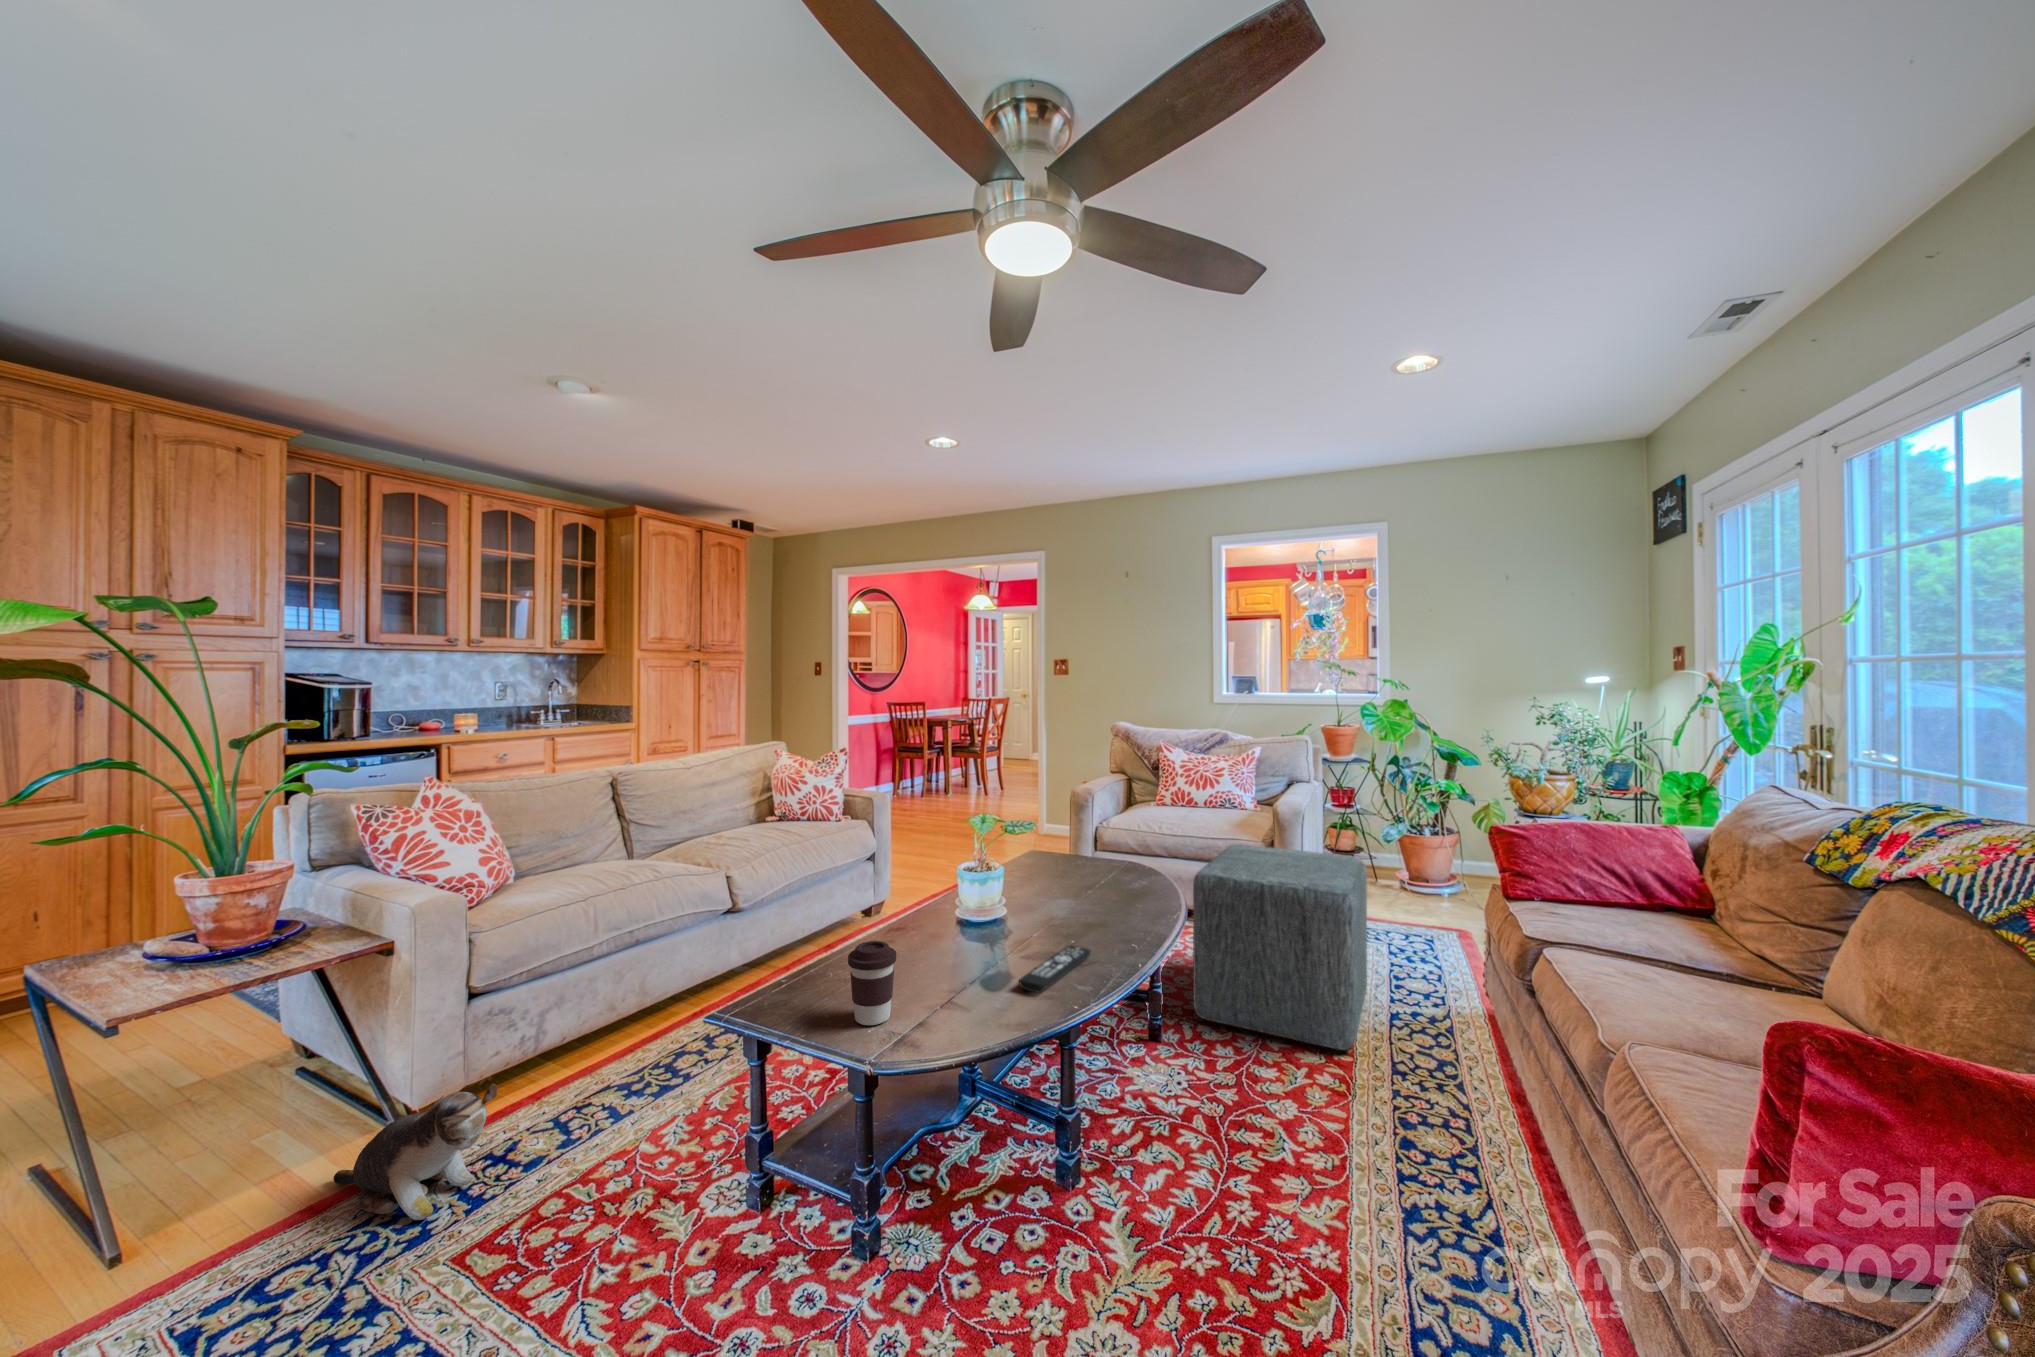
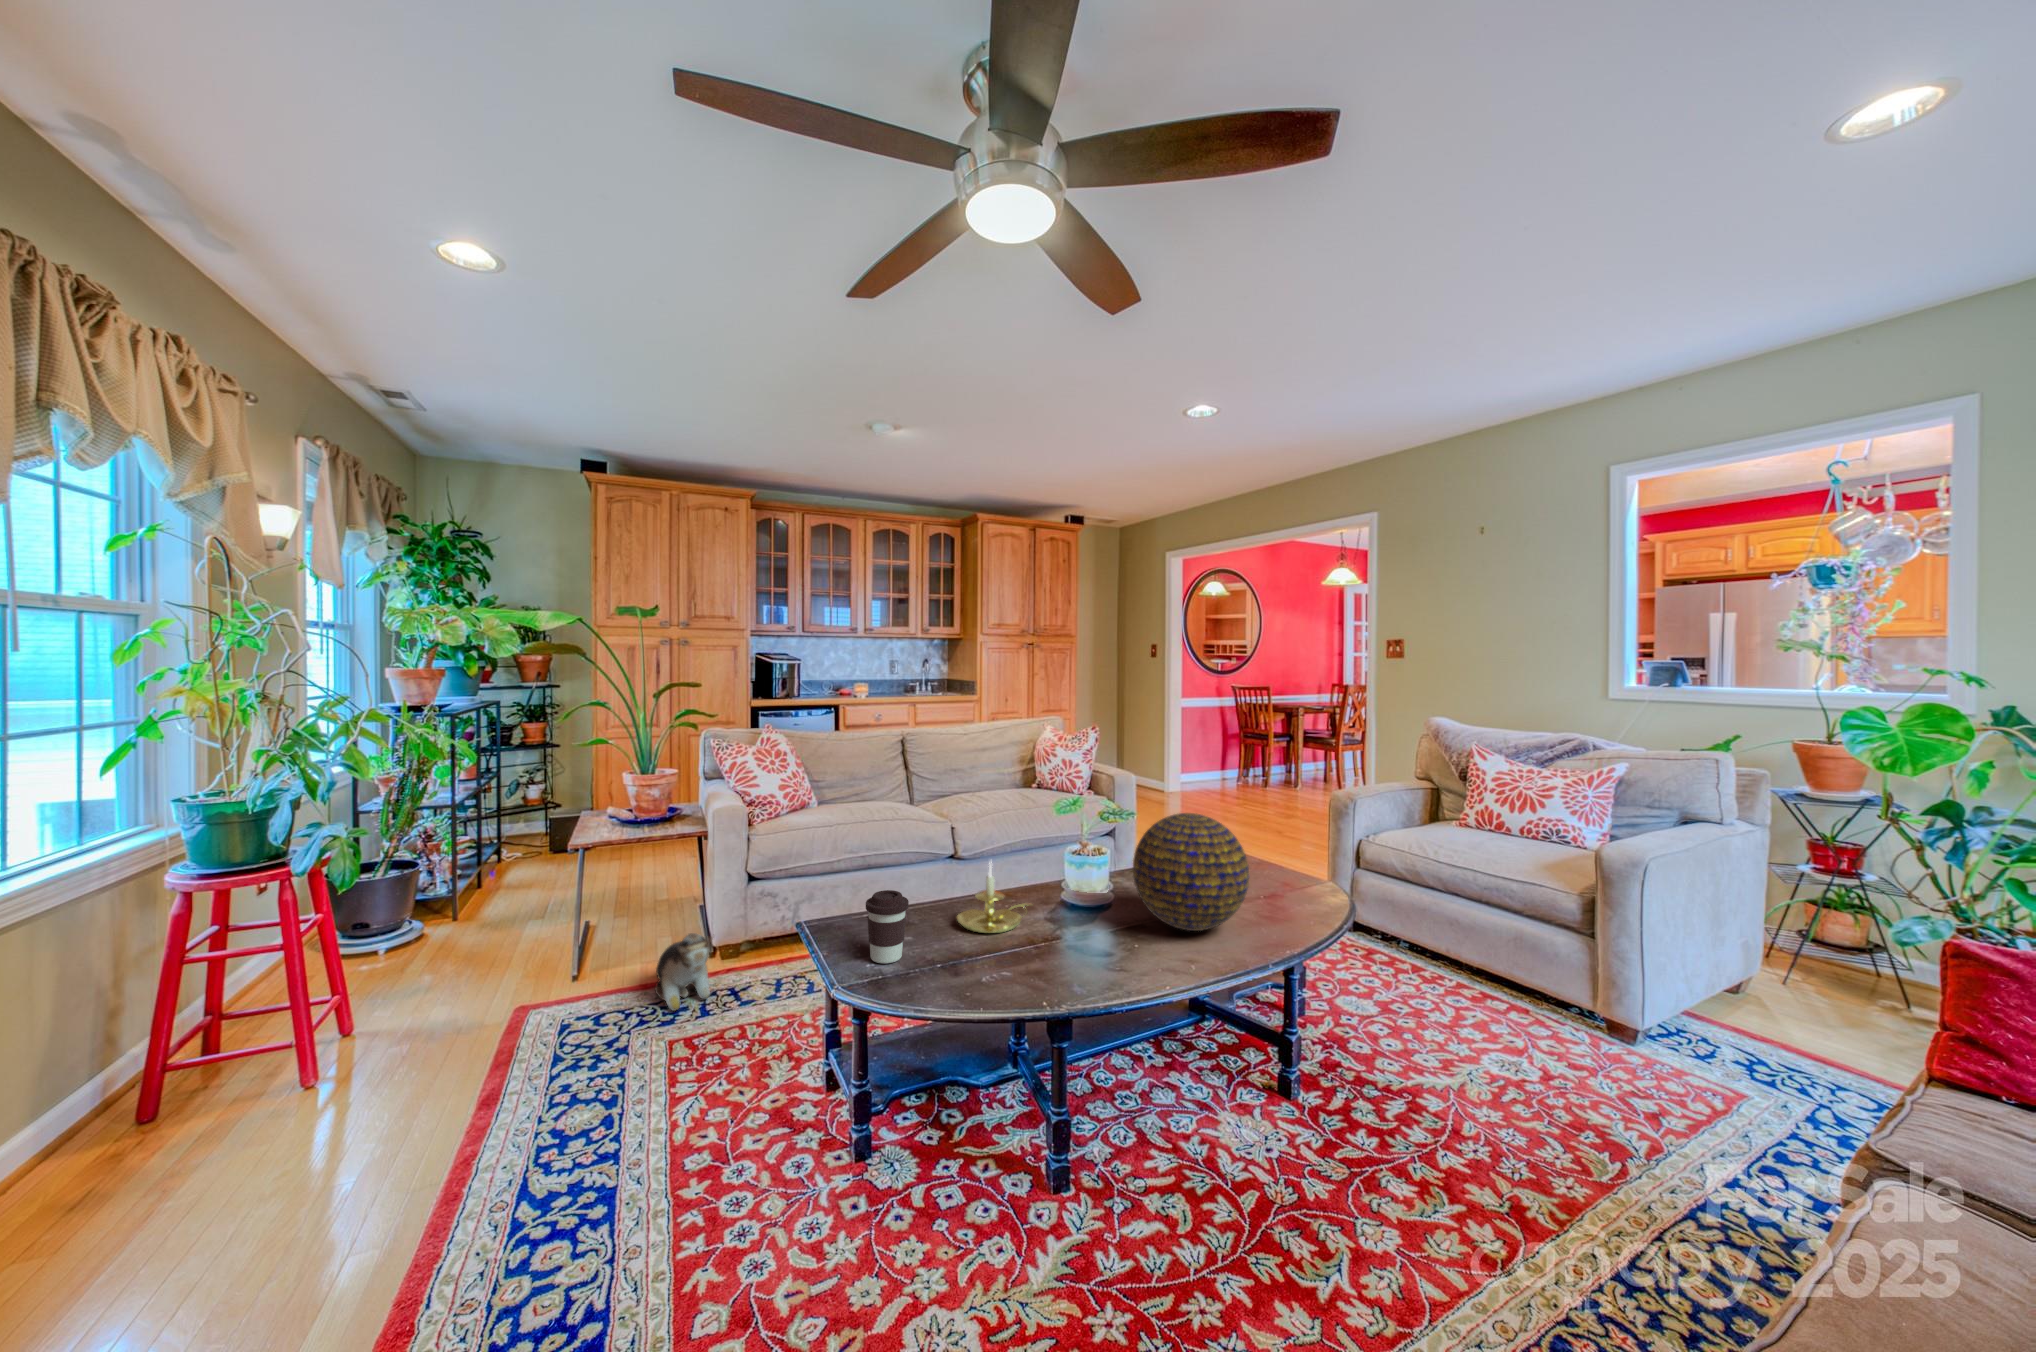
decorative orb: none [1035,812,1137,917] -> present [1133,813,1249,931]
ottoman: present [1193,844,1367,1050] -> none [1359,893,1679,1211]
candle holder: none [892,889,964,969] -> present [957,862,1026,933]
remote control: present [1019,946,1091,992] -> none [1024,949,1131,981]

